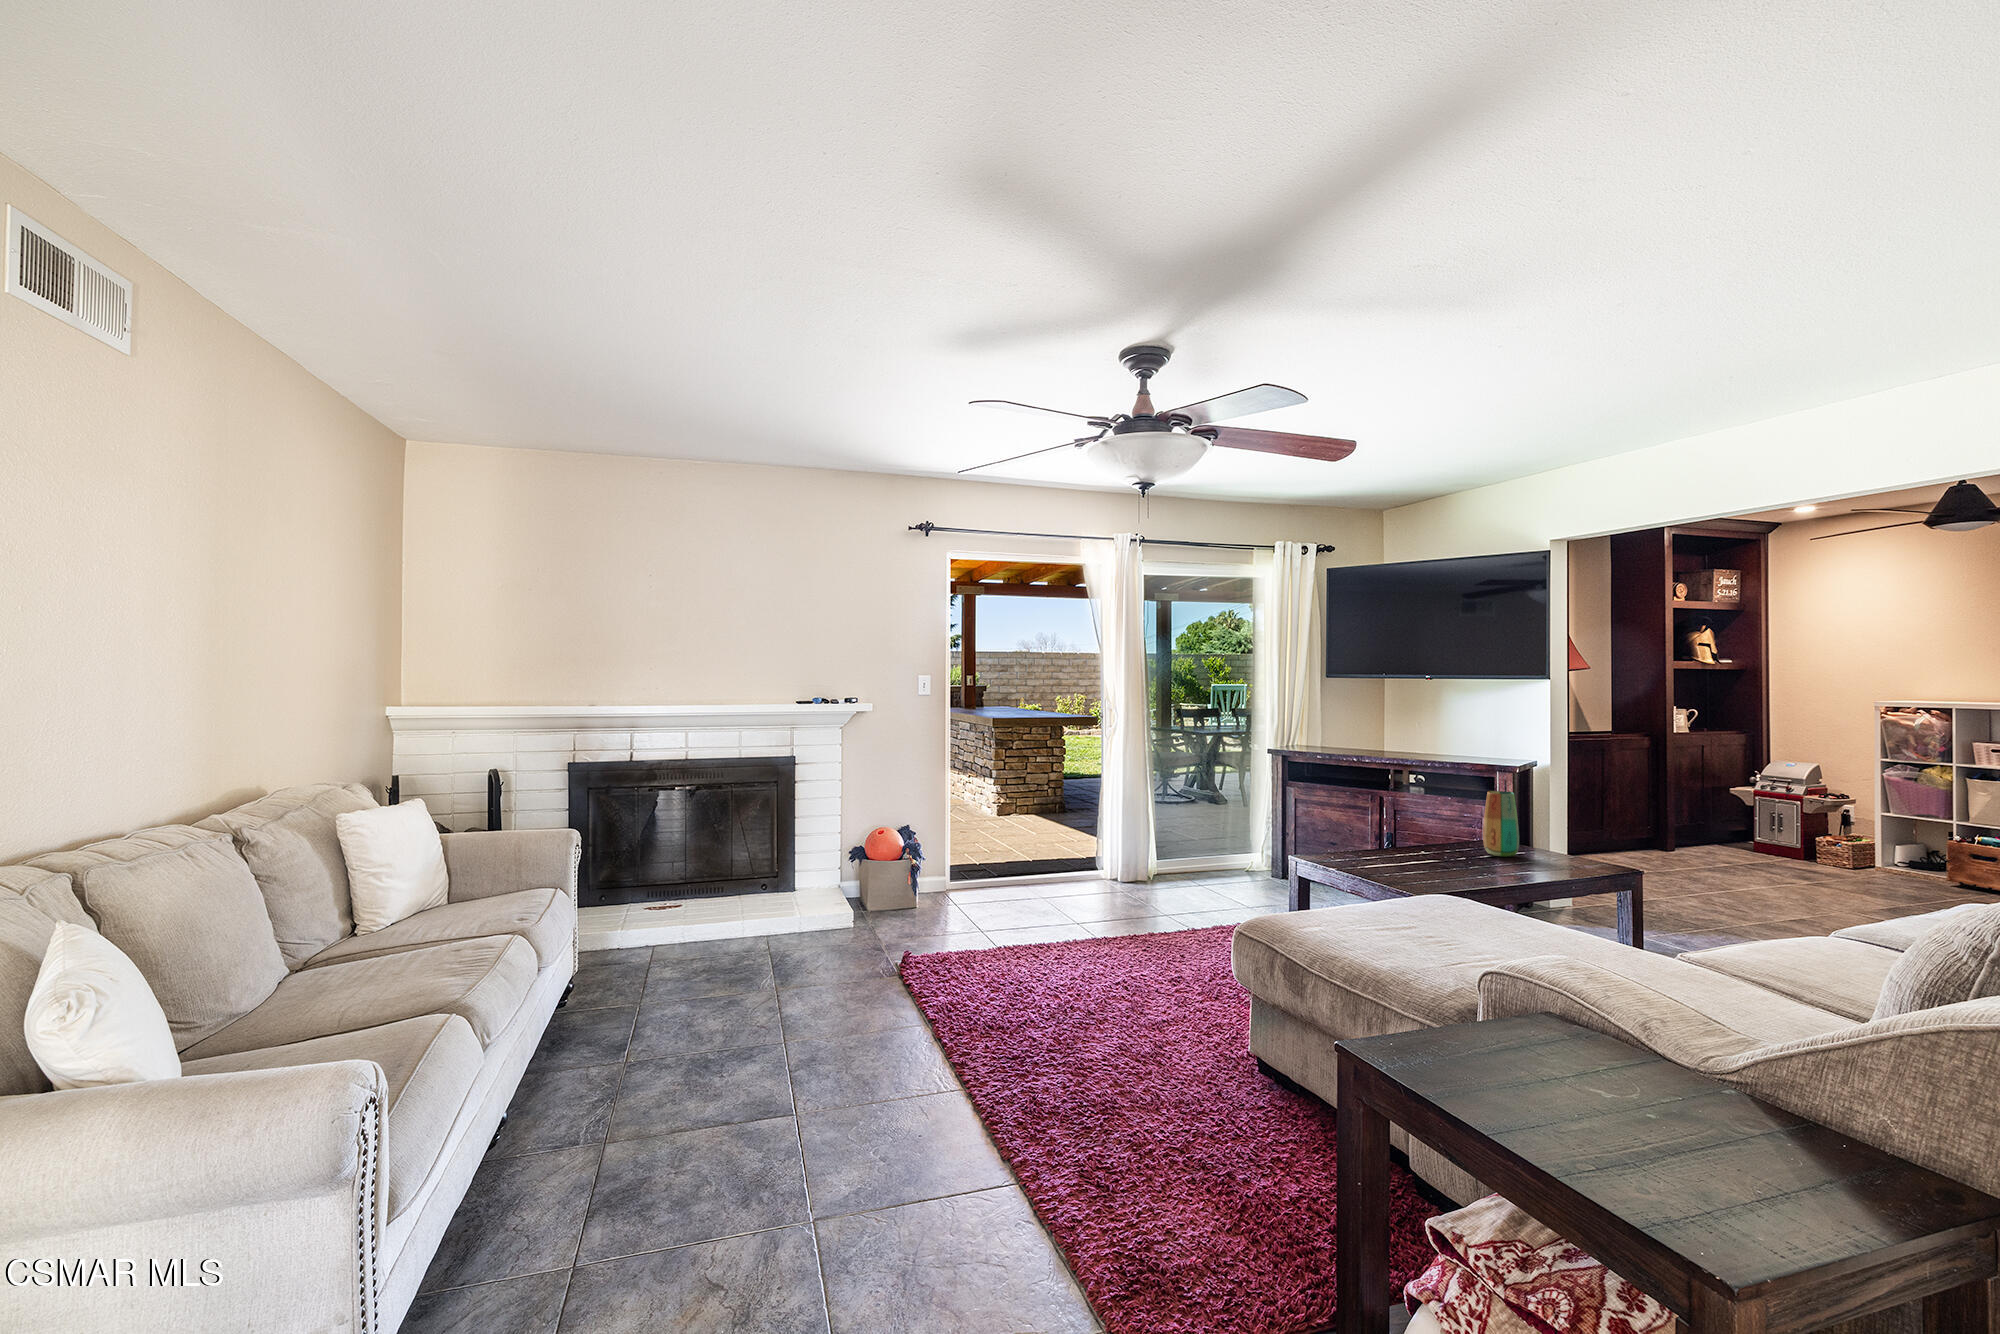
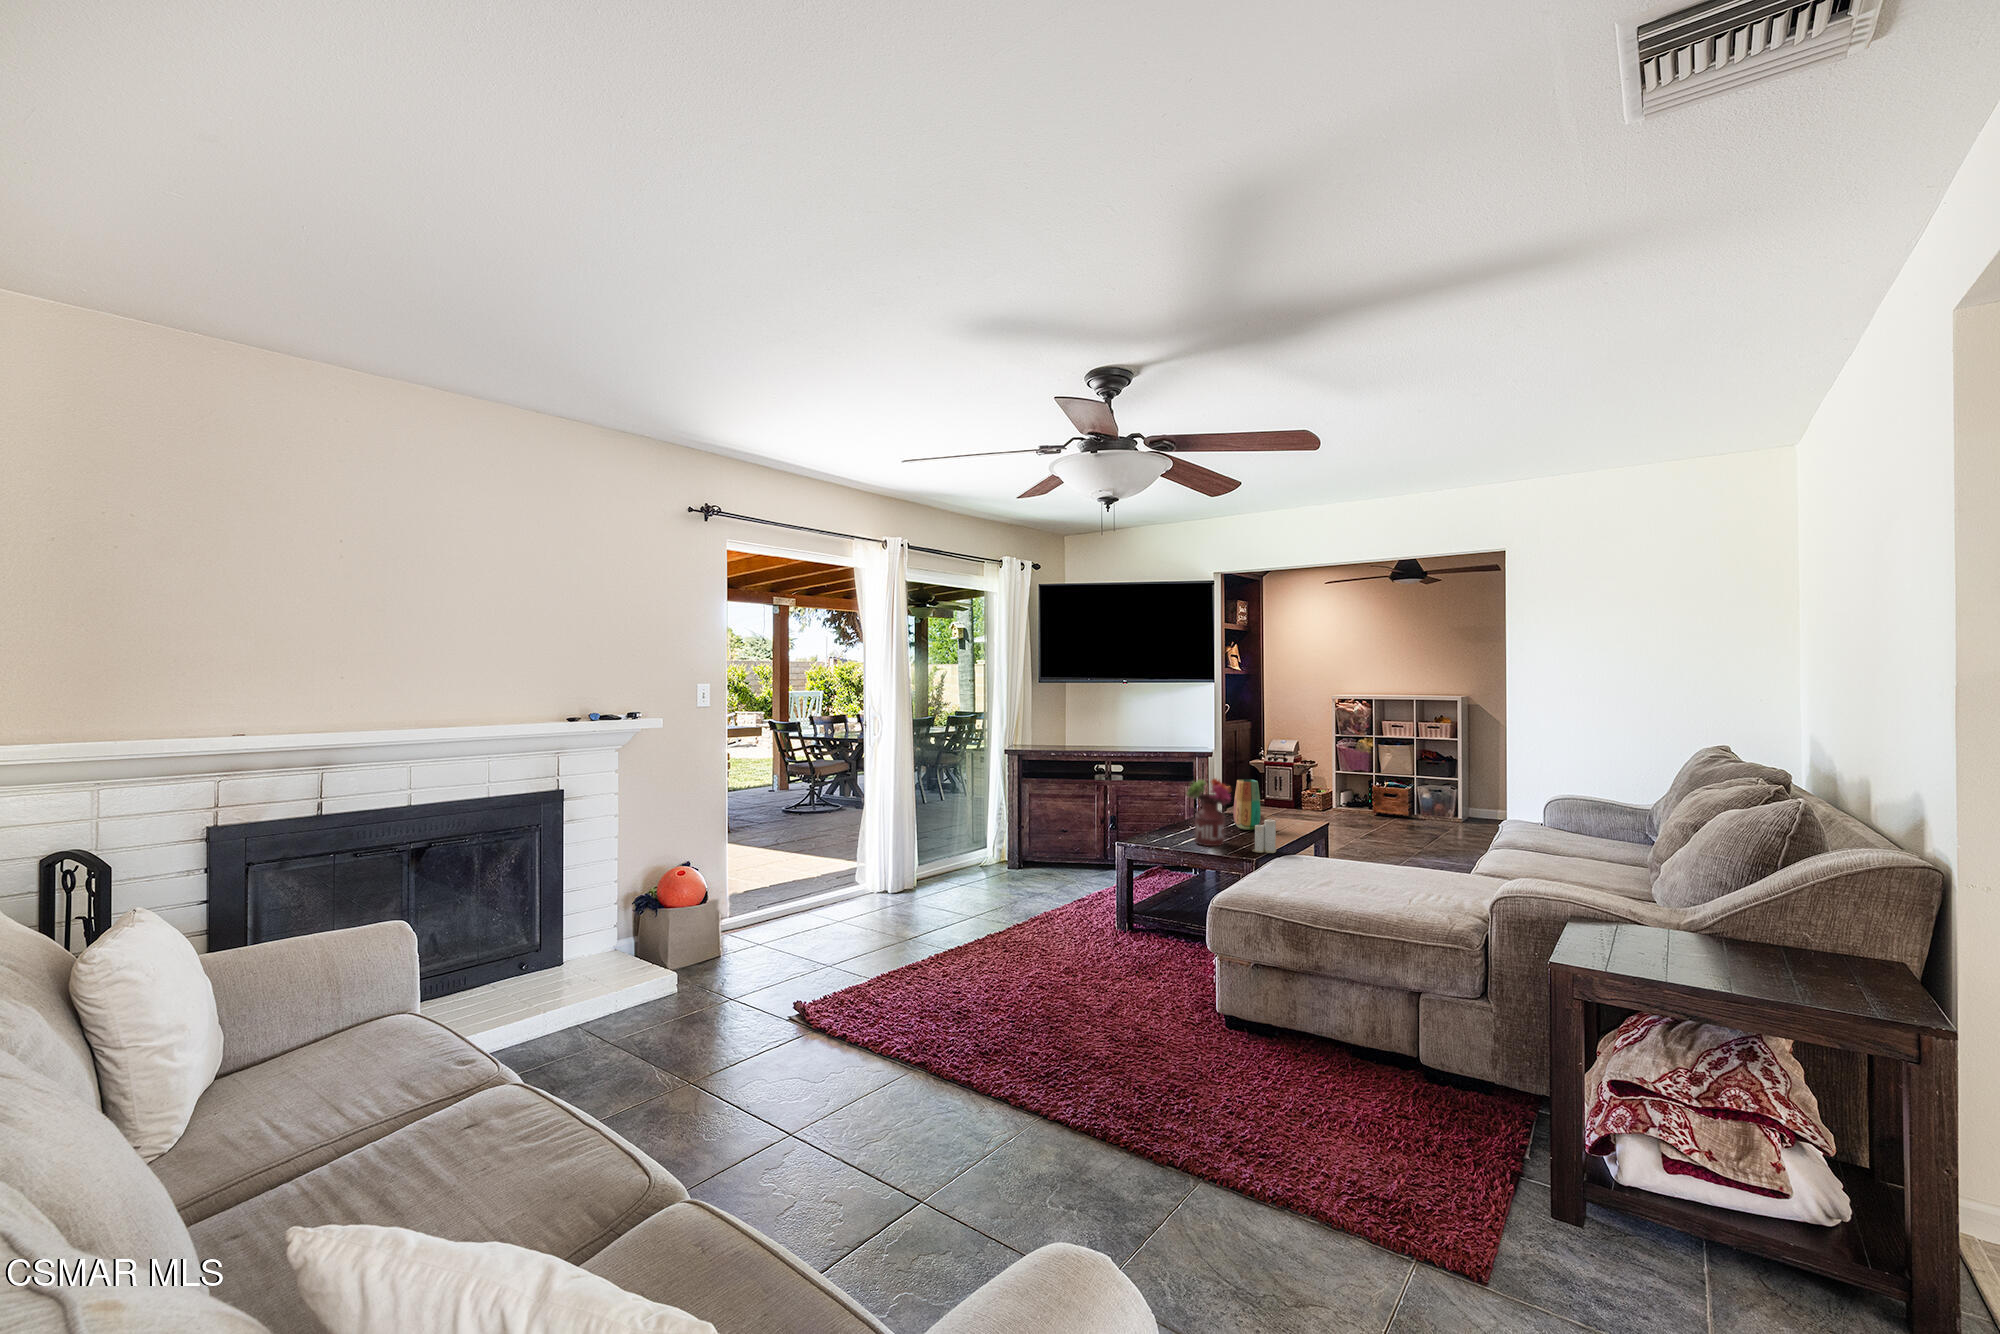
flower arrangement: none [1374,782,1439,867] -> present [1187,778,1231,846]
candle: none [1442,833,1480,881] -> present [1252,819,1276,853]

